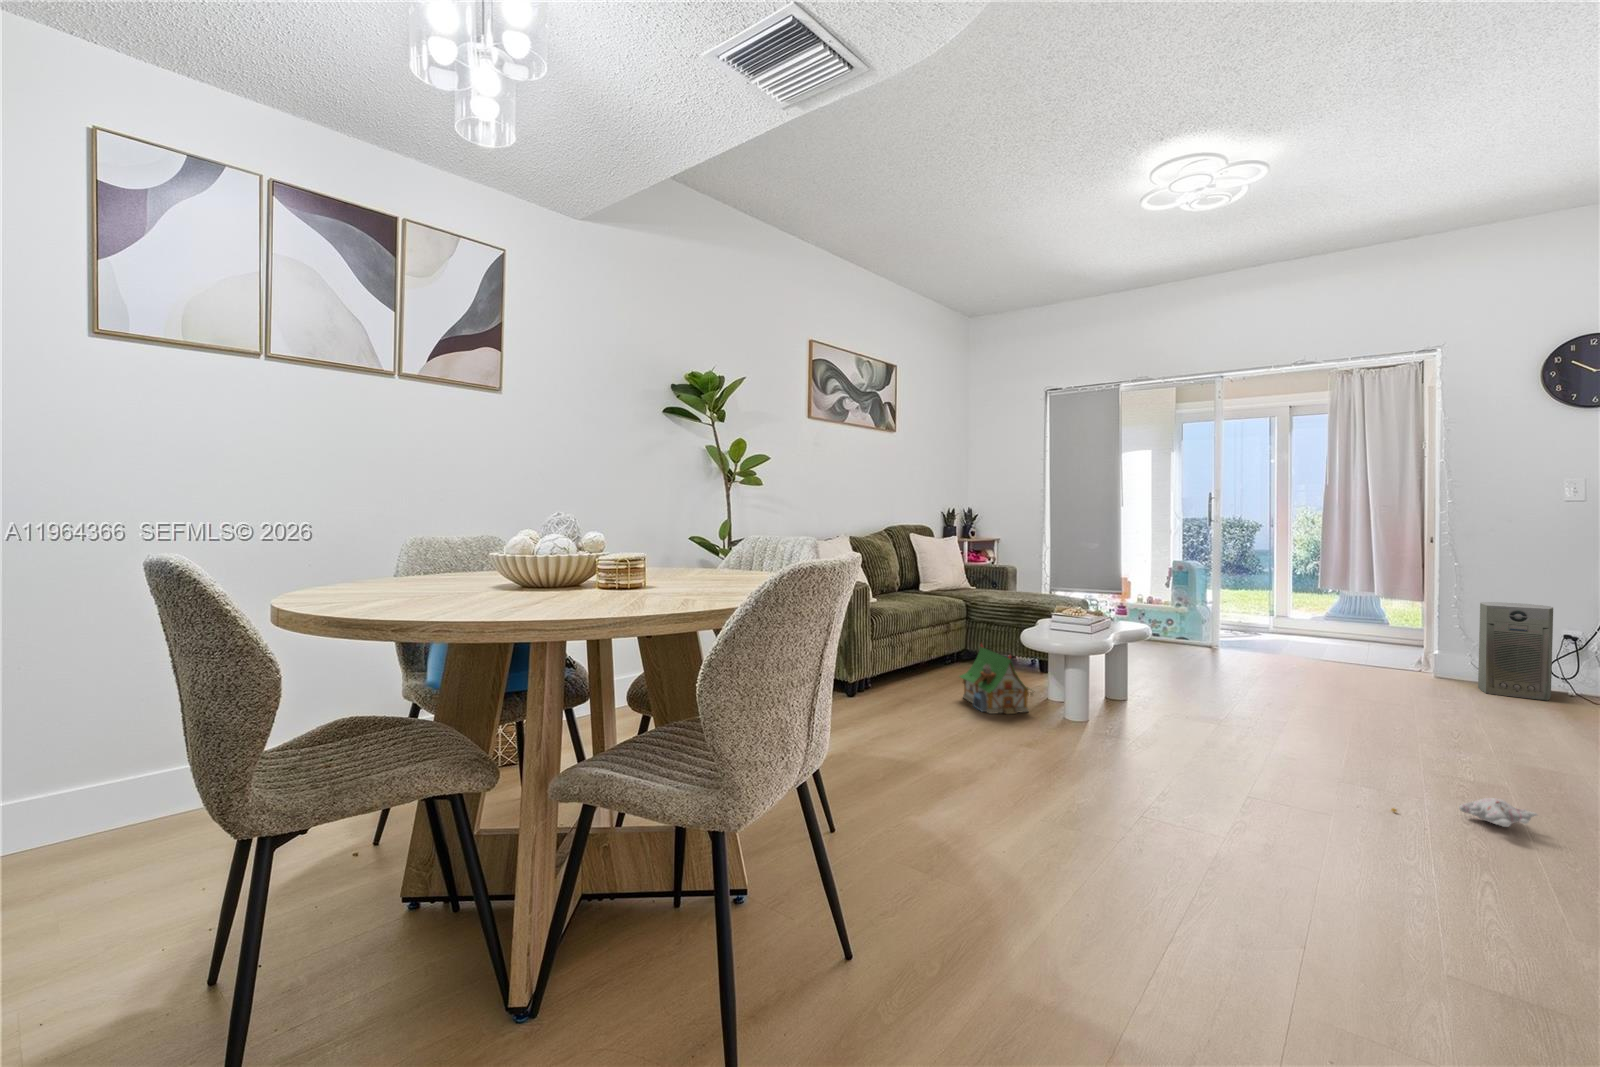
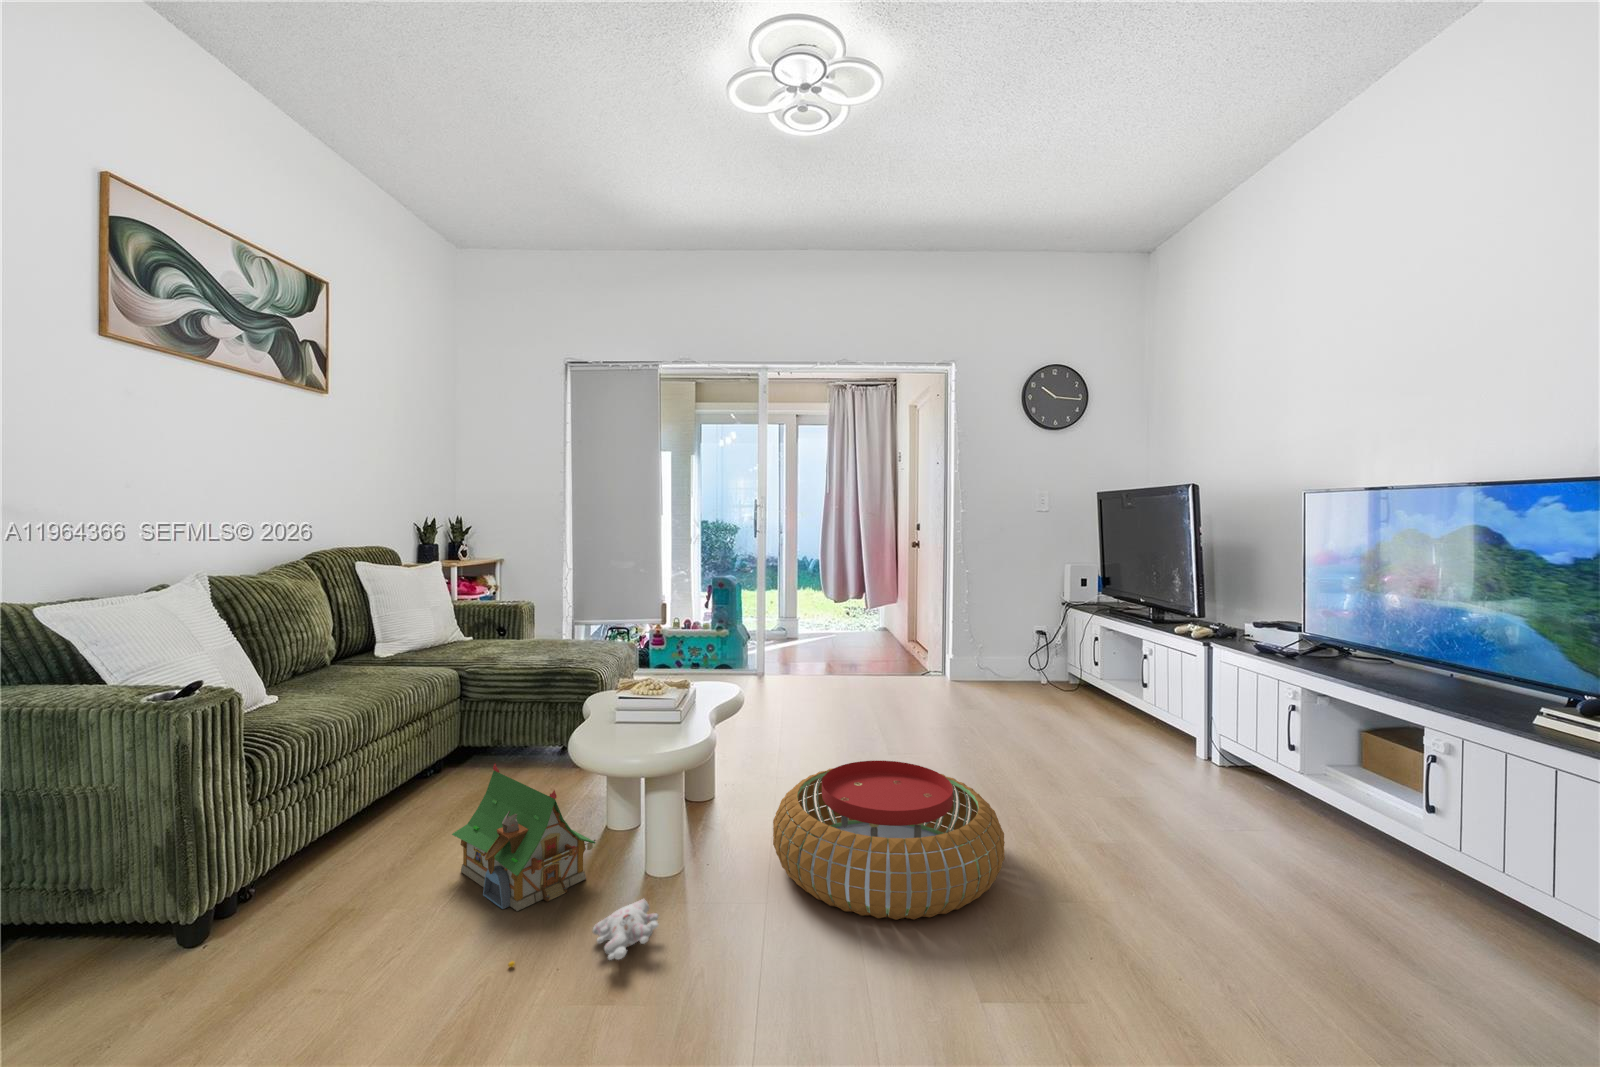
air purifier: present [1478,602,1553,701] -> none [974,609,1026,696]
pouf: none [1148,677,1341,768] -> present [773,761,1005,920]
plush toy: present [1392,798,1537,827] -> present [508,899,659,967]

